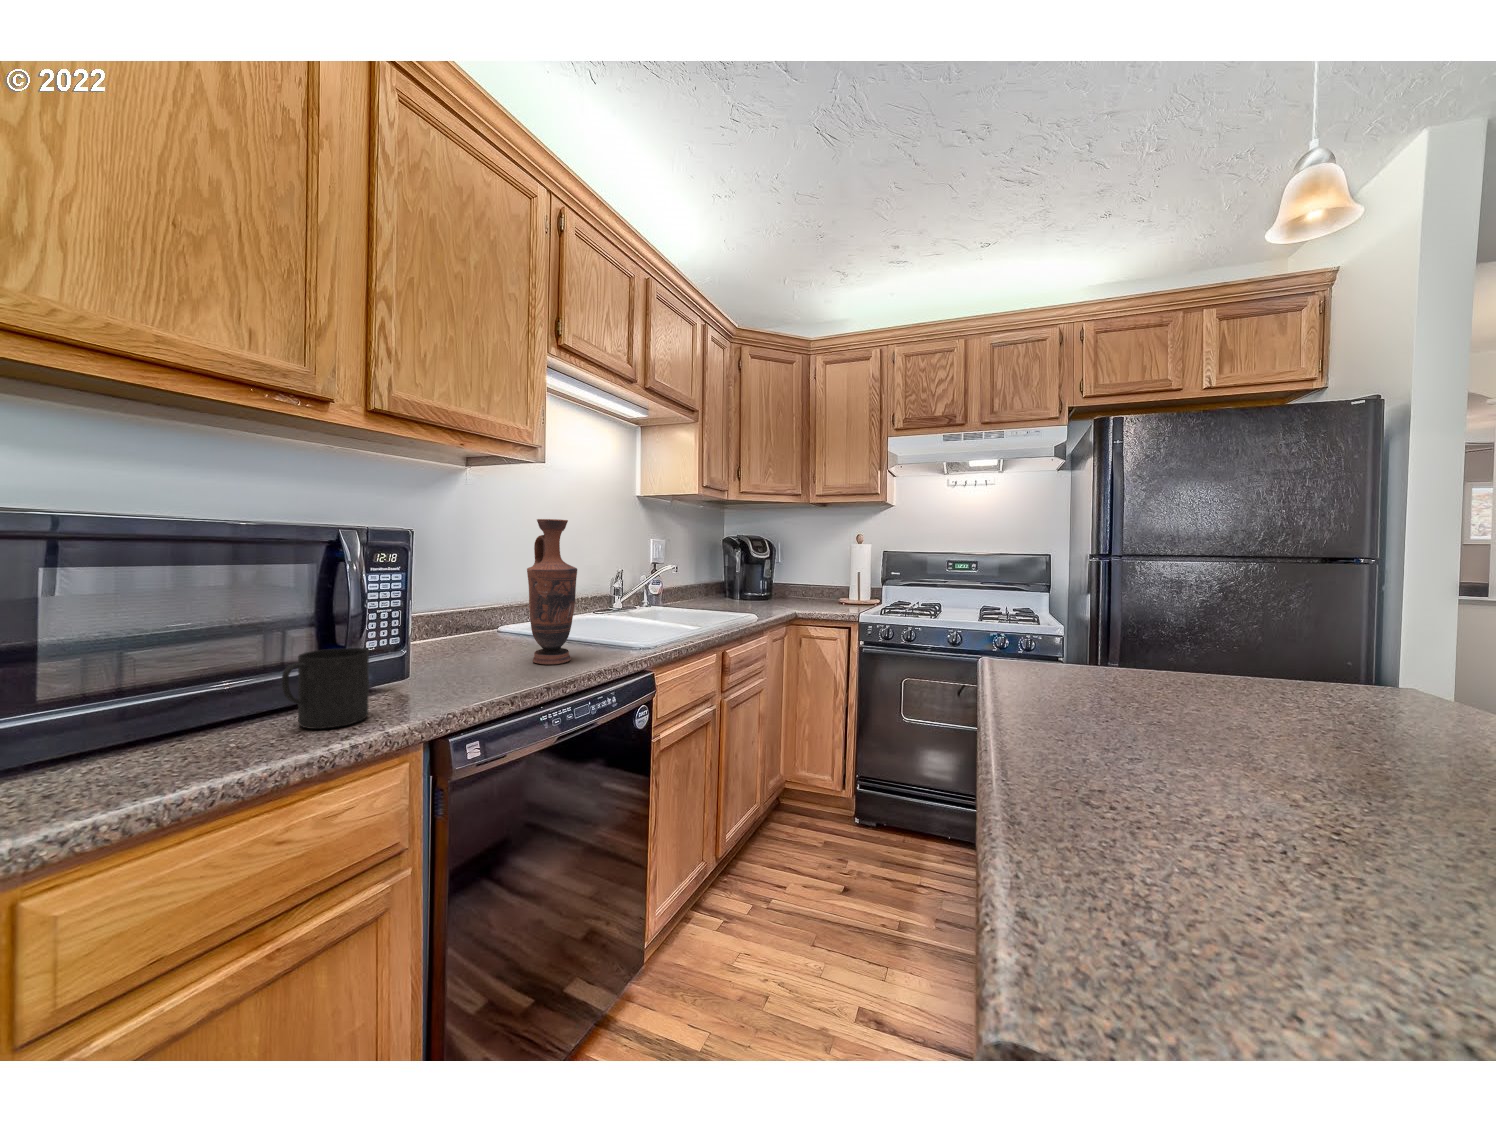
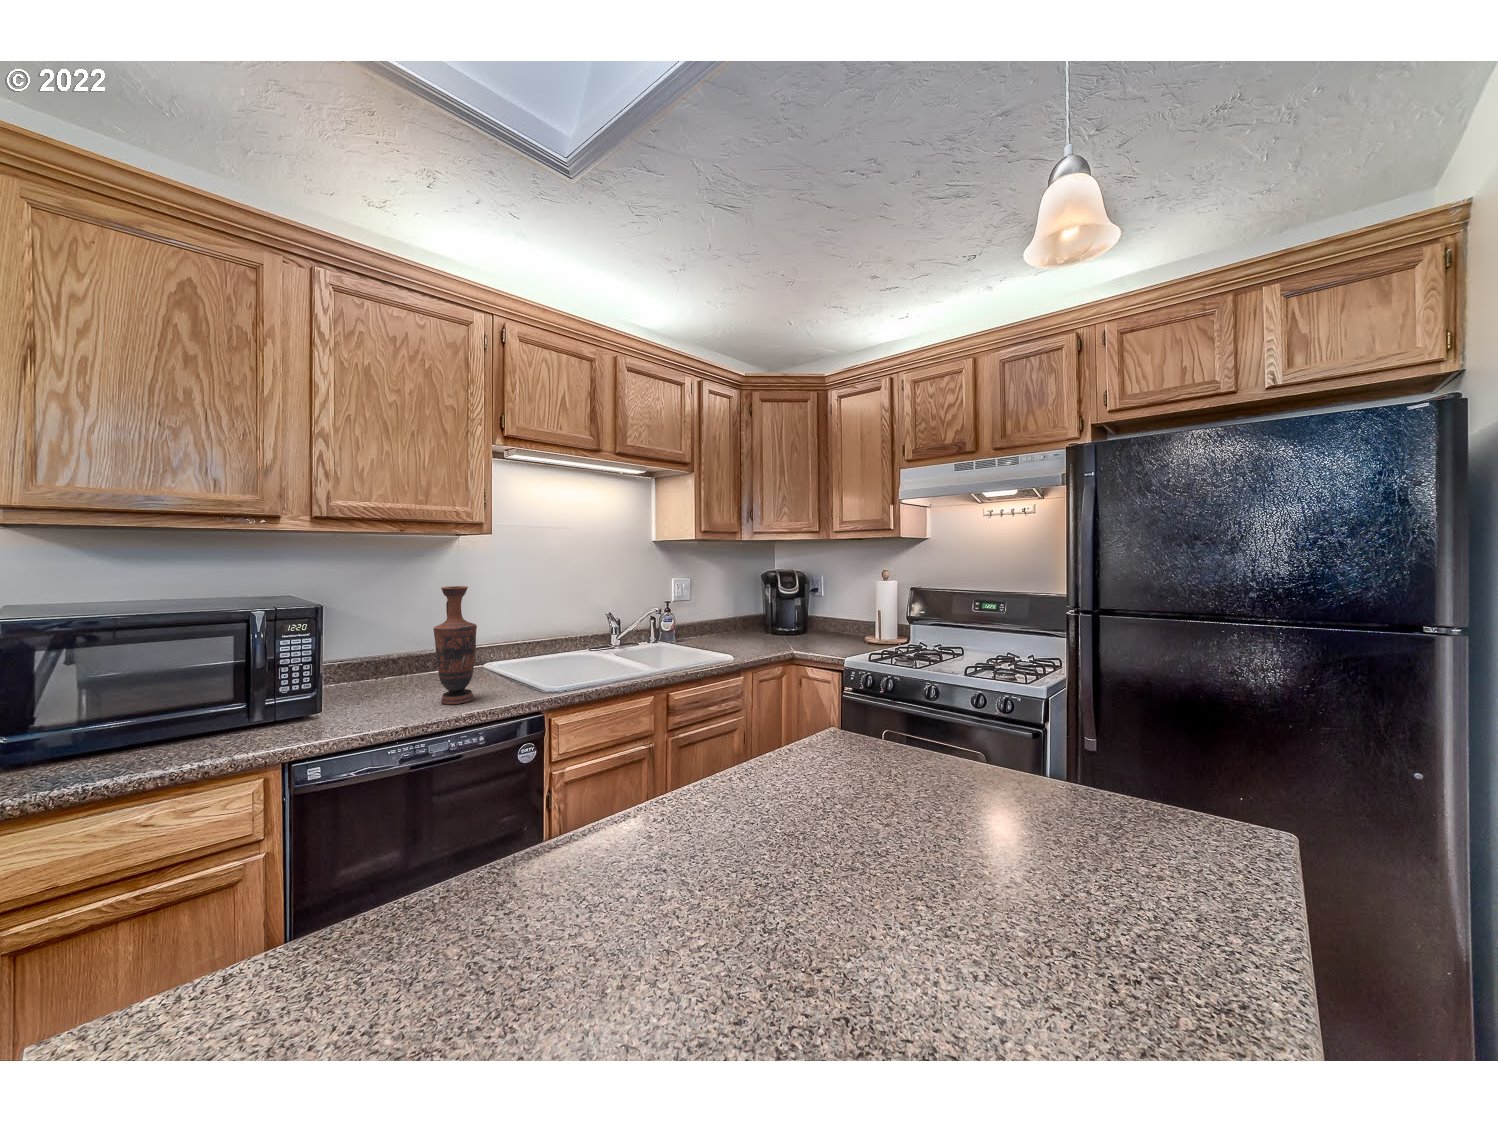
mug: present [282,648,369,729] -> none [178,694,250,751]

